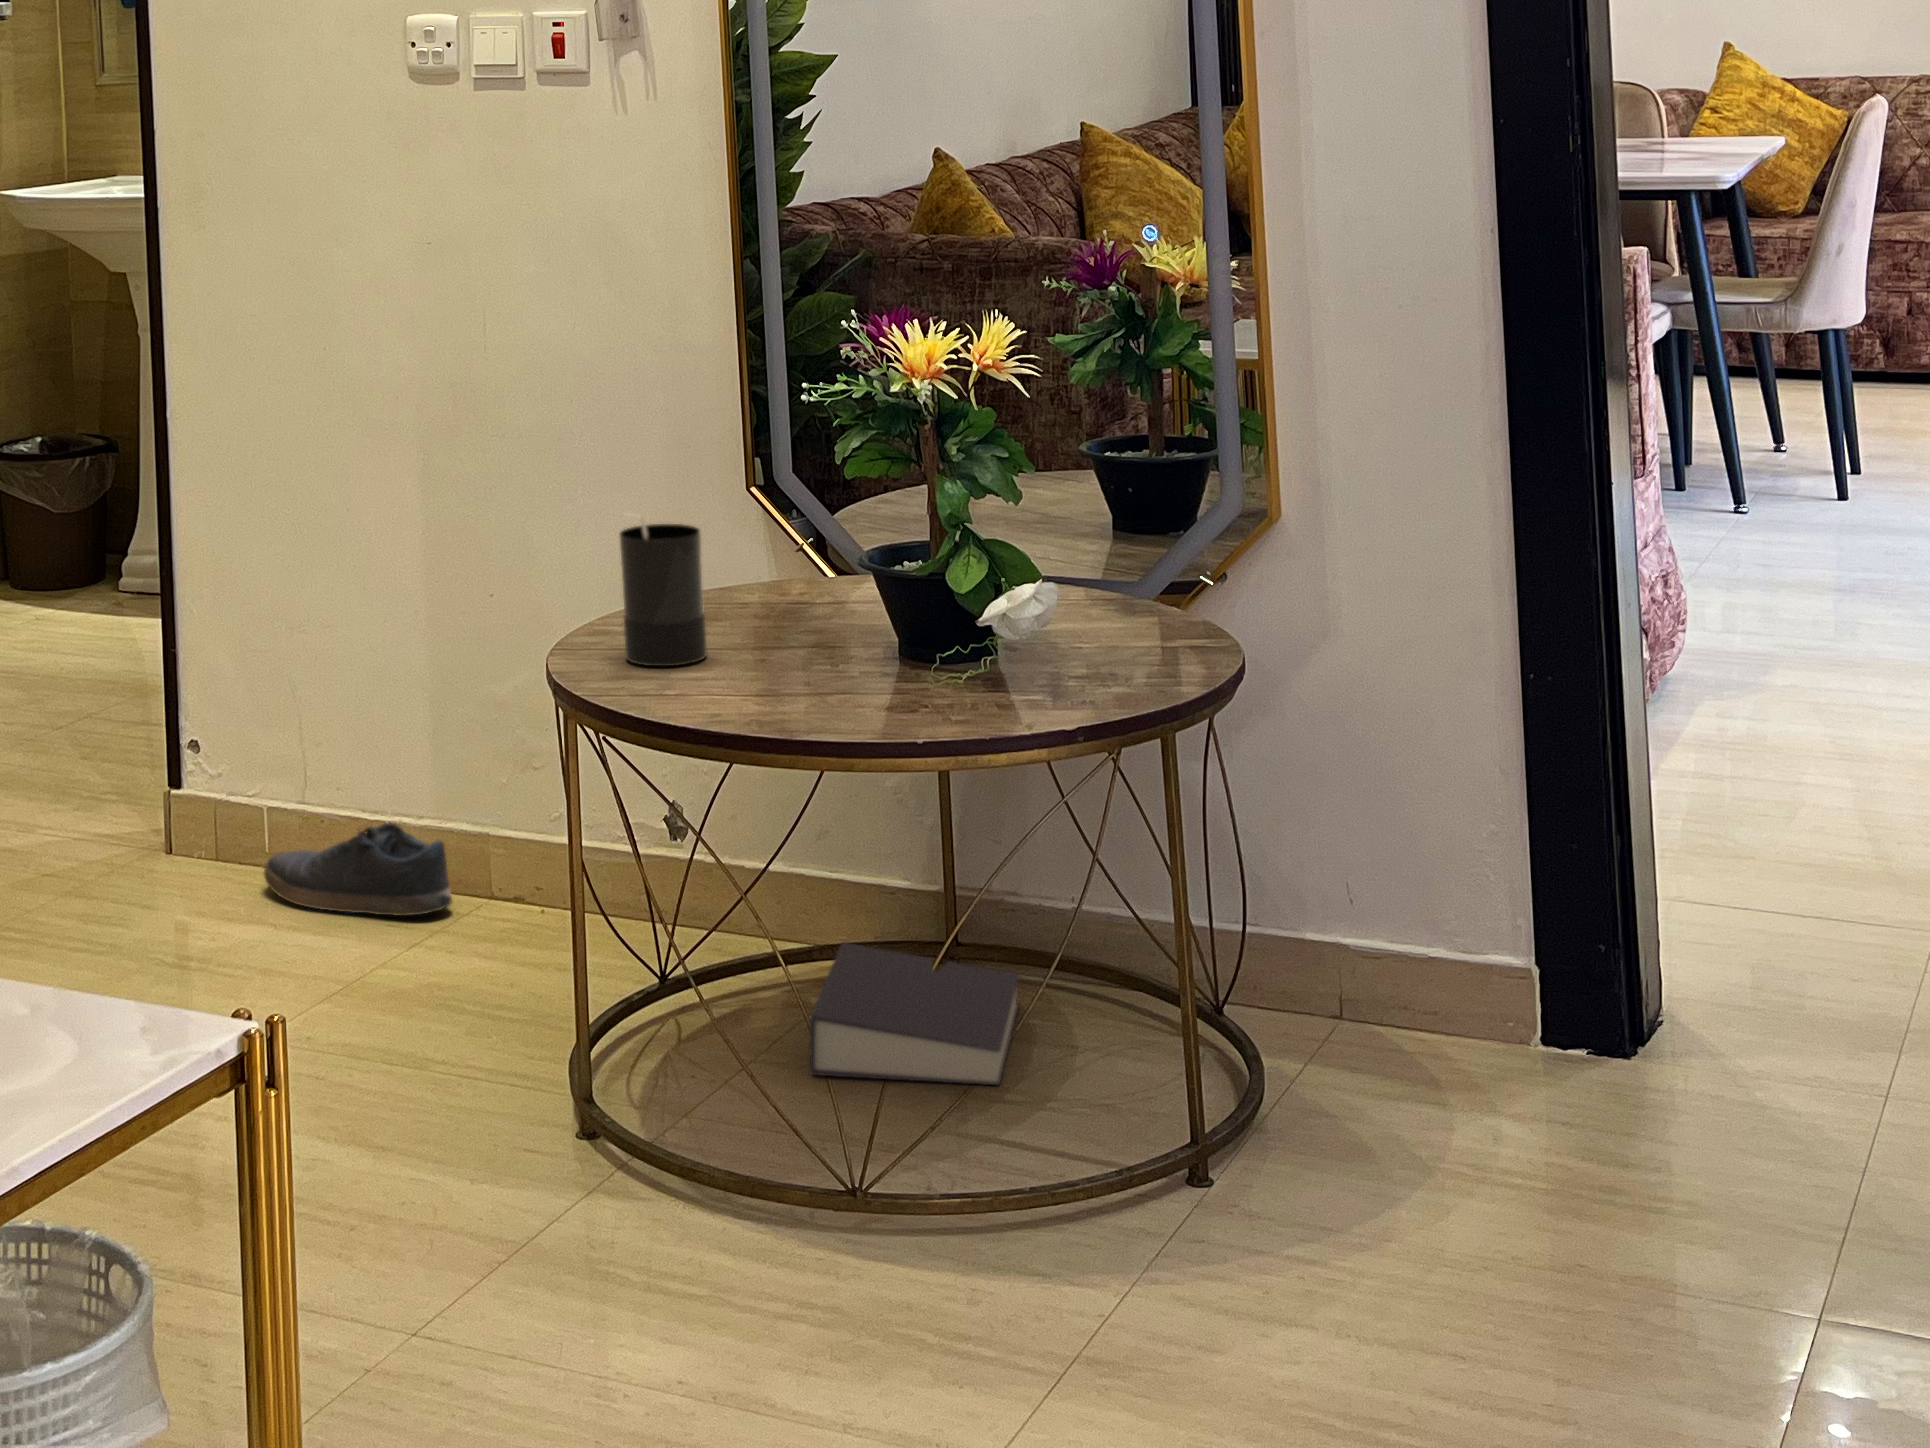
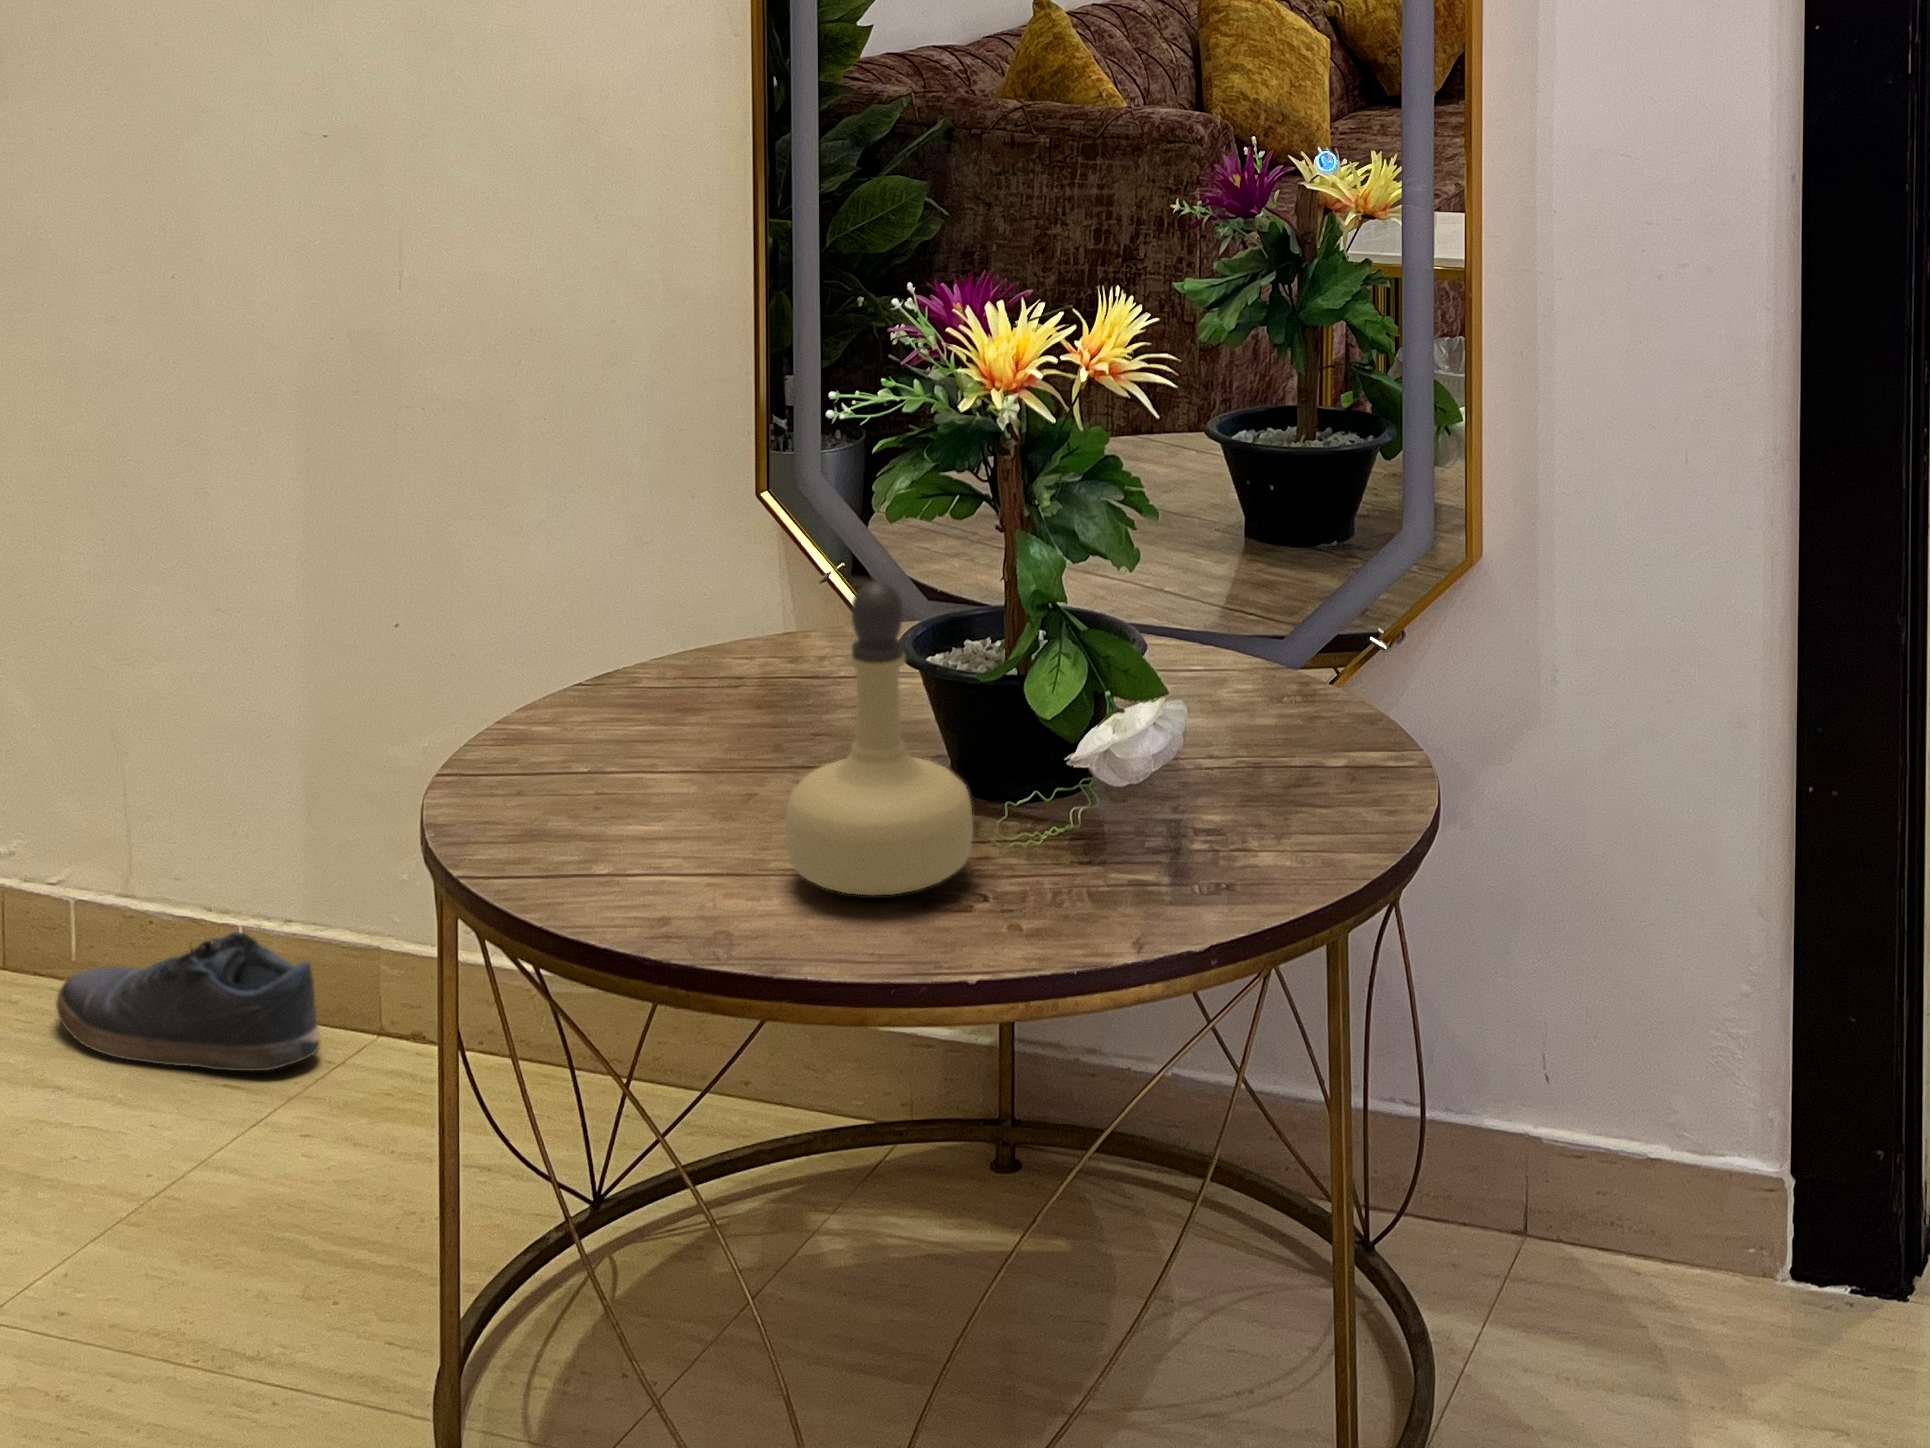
perfume bottle: none [795,493,916,693] -> present [786,581,973,896]
candle: present [620,516,707,666] -> none [526,584,656,829]
book: present [810,942,1019,1085] -> none [795,1140,1100,1388]

